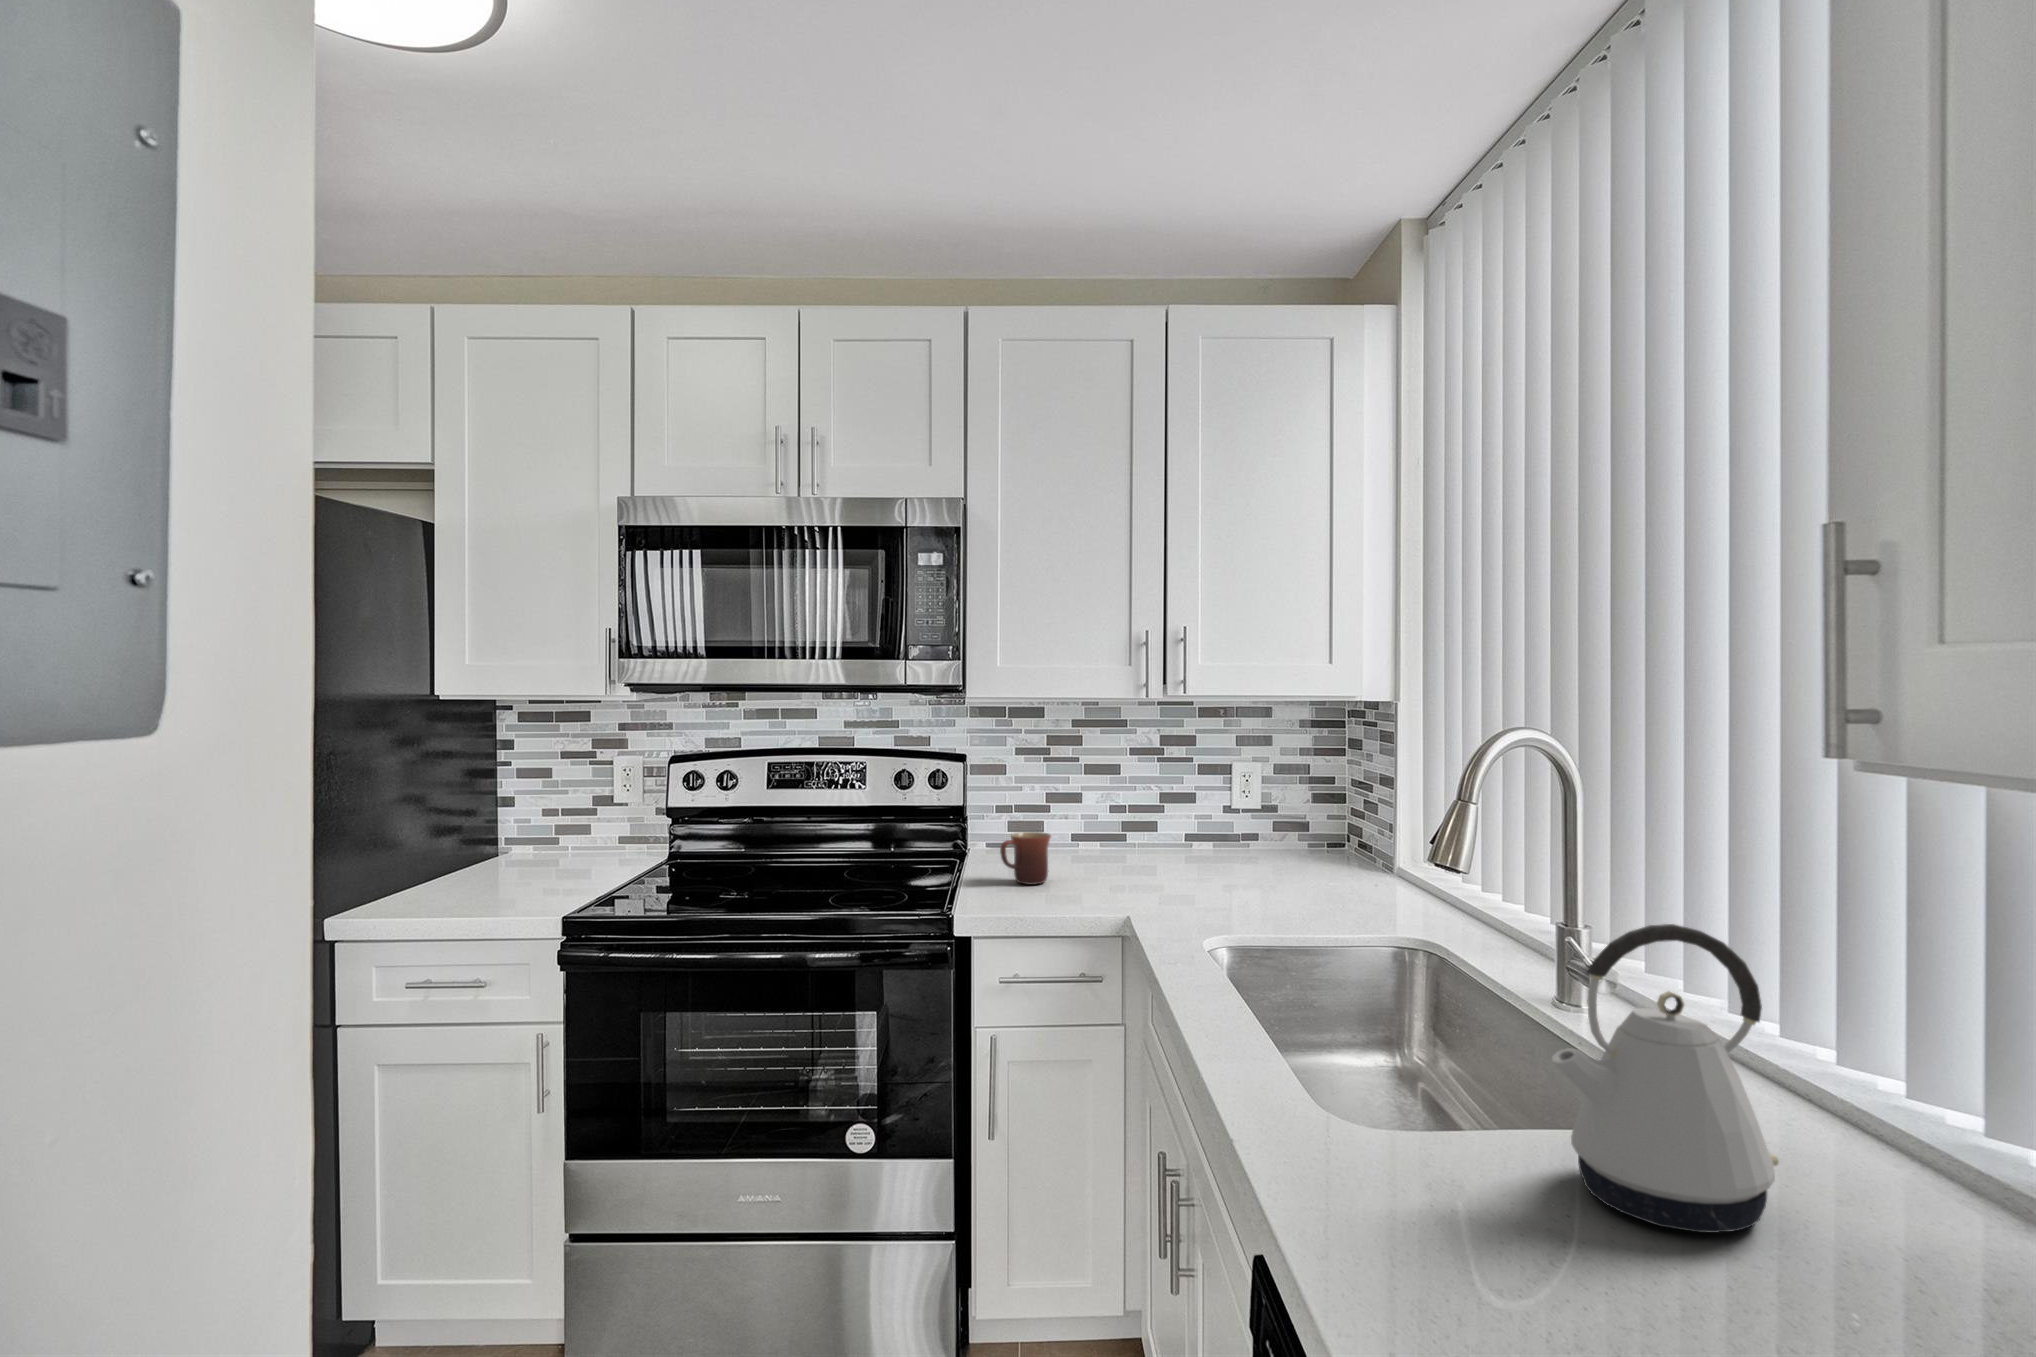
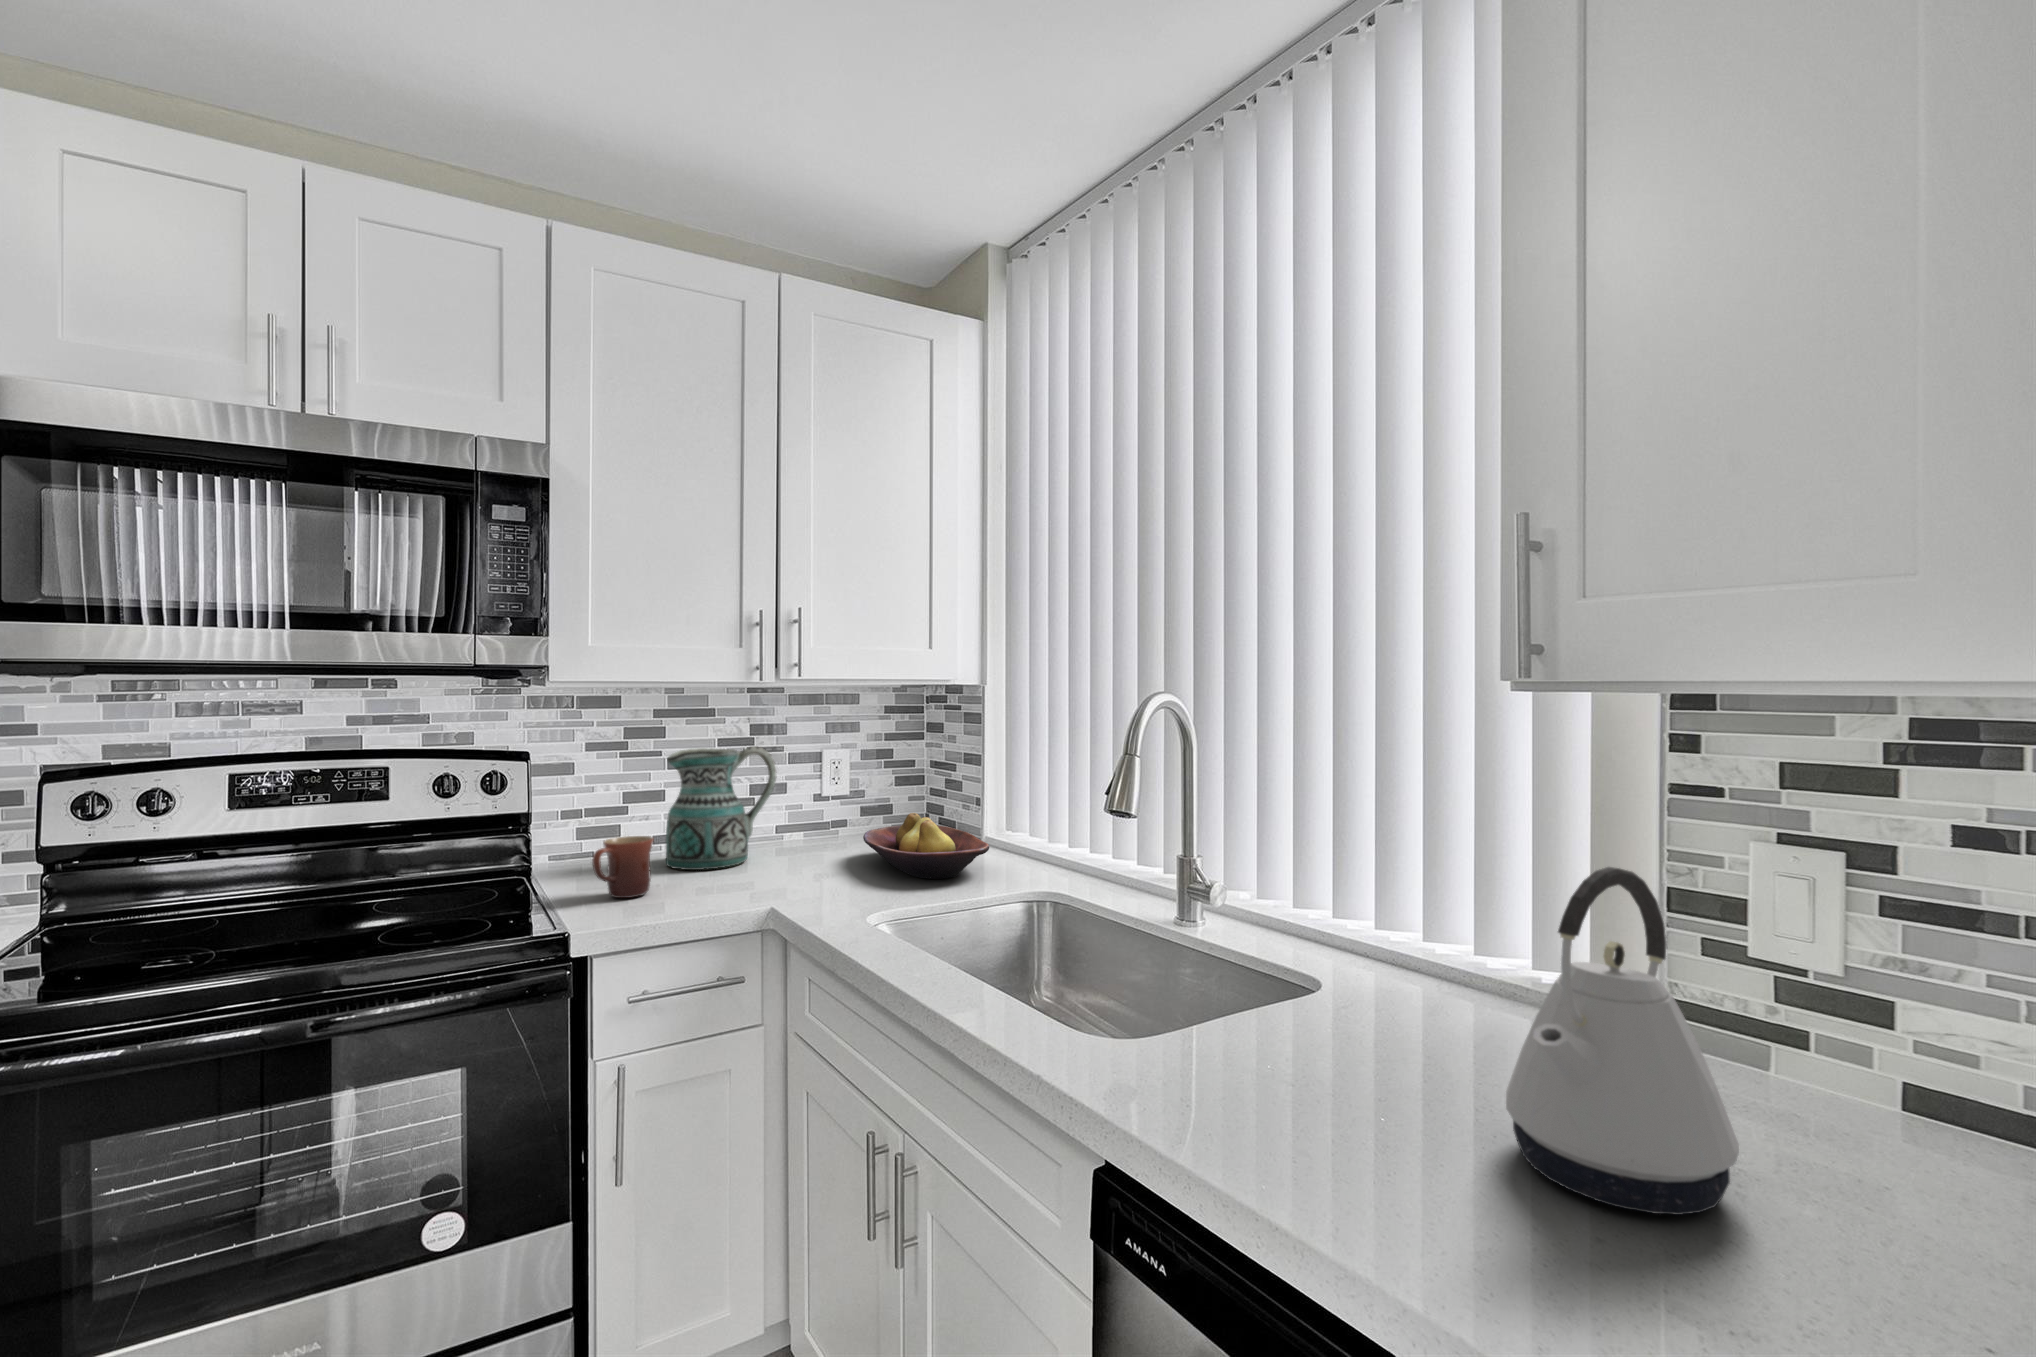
ceramic pitcher: none [1074,757,1174,869] -> present [666,746,776,870]
fruit bowl: none [1247,832,1366,900] -> present [863,813,989,879]

